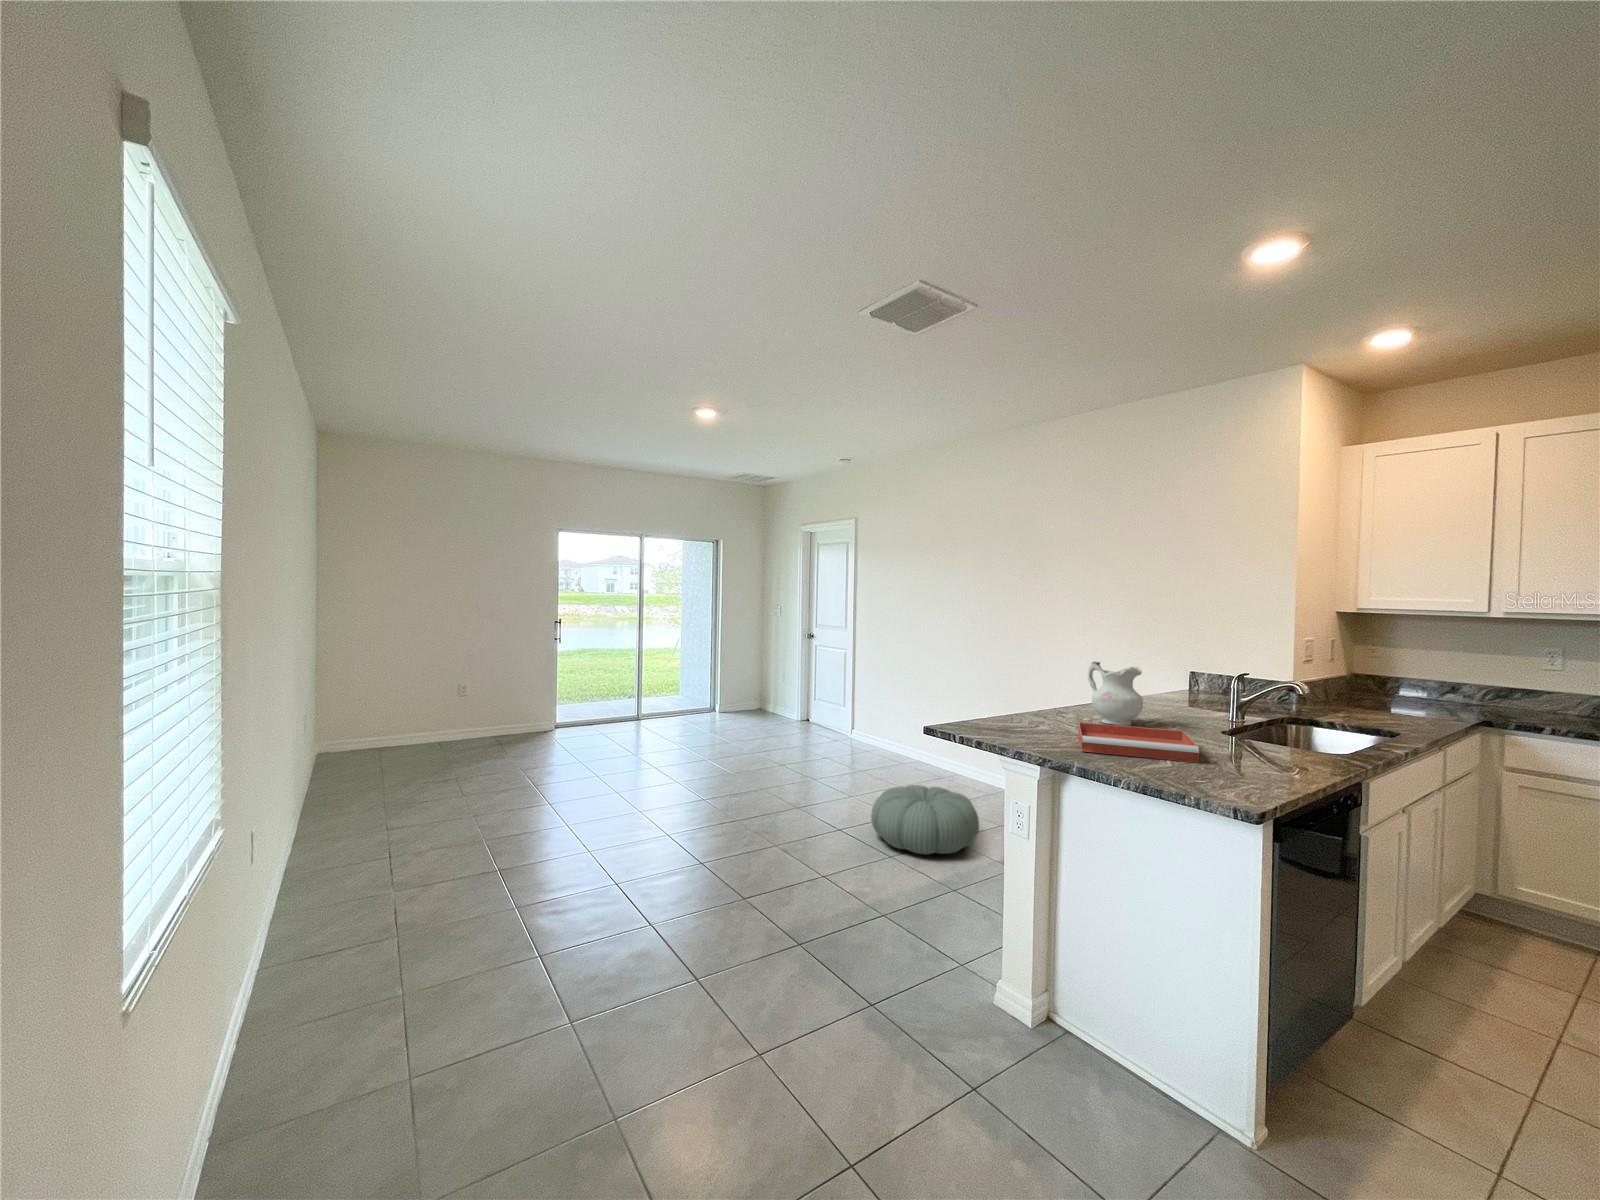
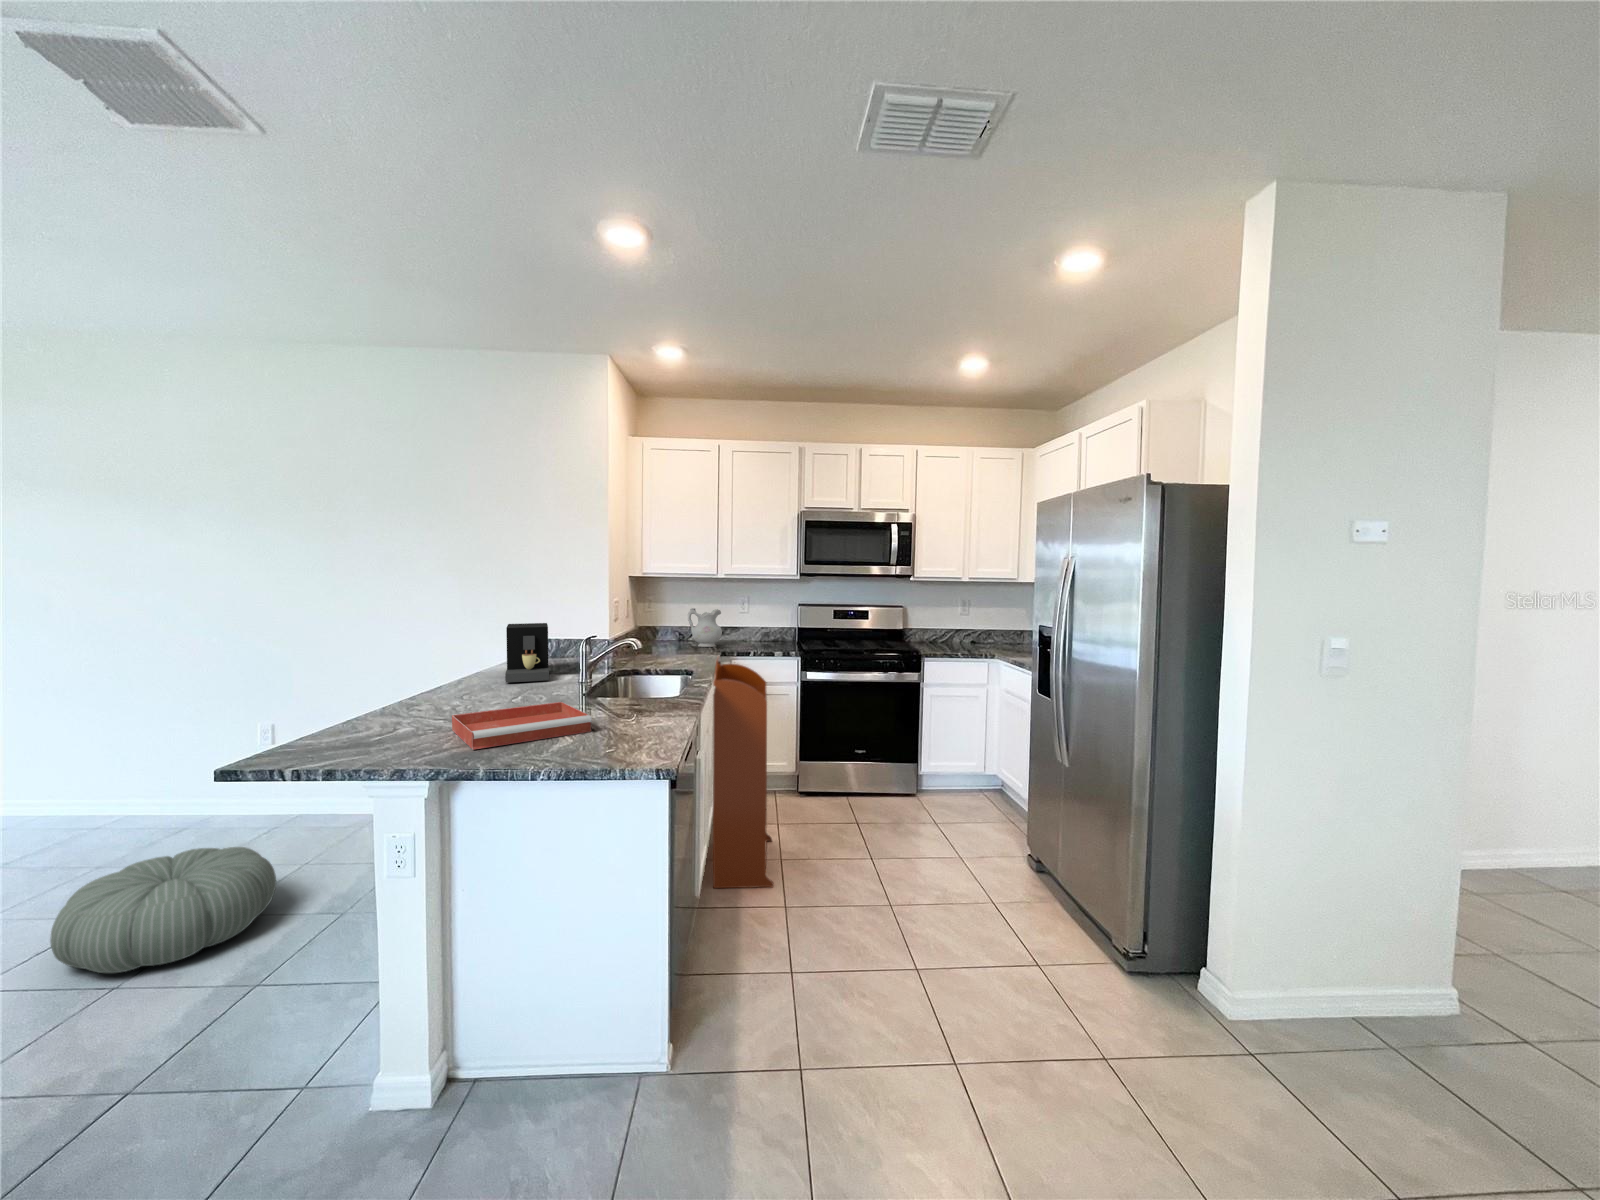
coffee maker: none [1154,654,1210,714] -> present [505,623,549,683]
ceramic pitcher: present [1088,661,1143,726] -> present [688,608,722,647]
bookcase: none [1404,719,1552,1067] -> present [713,656,774,888]

